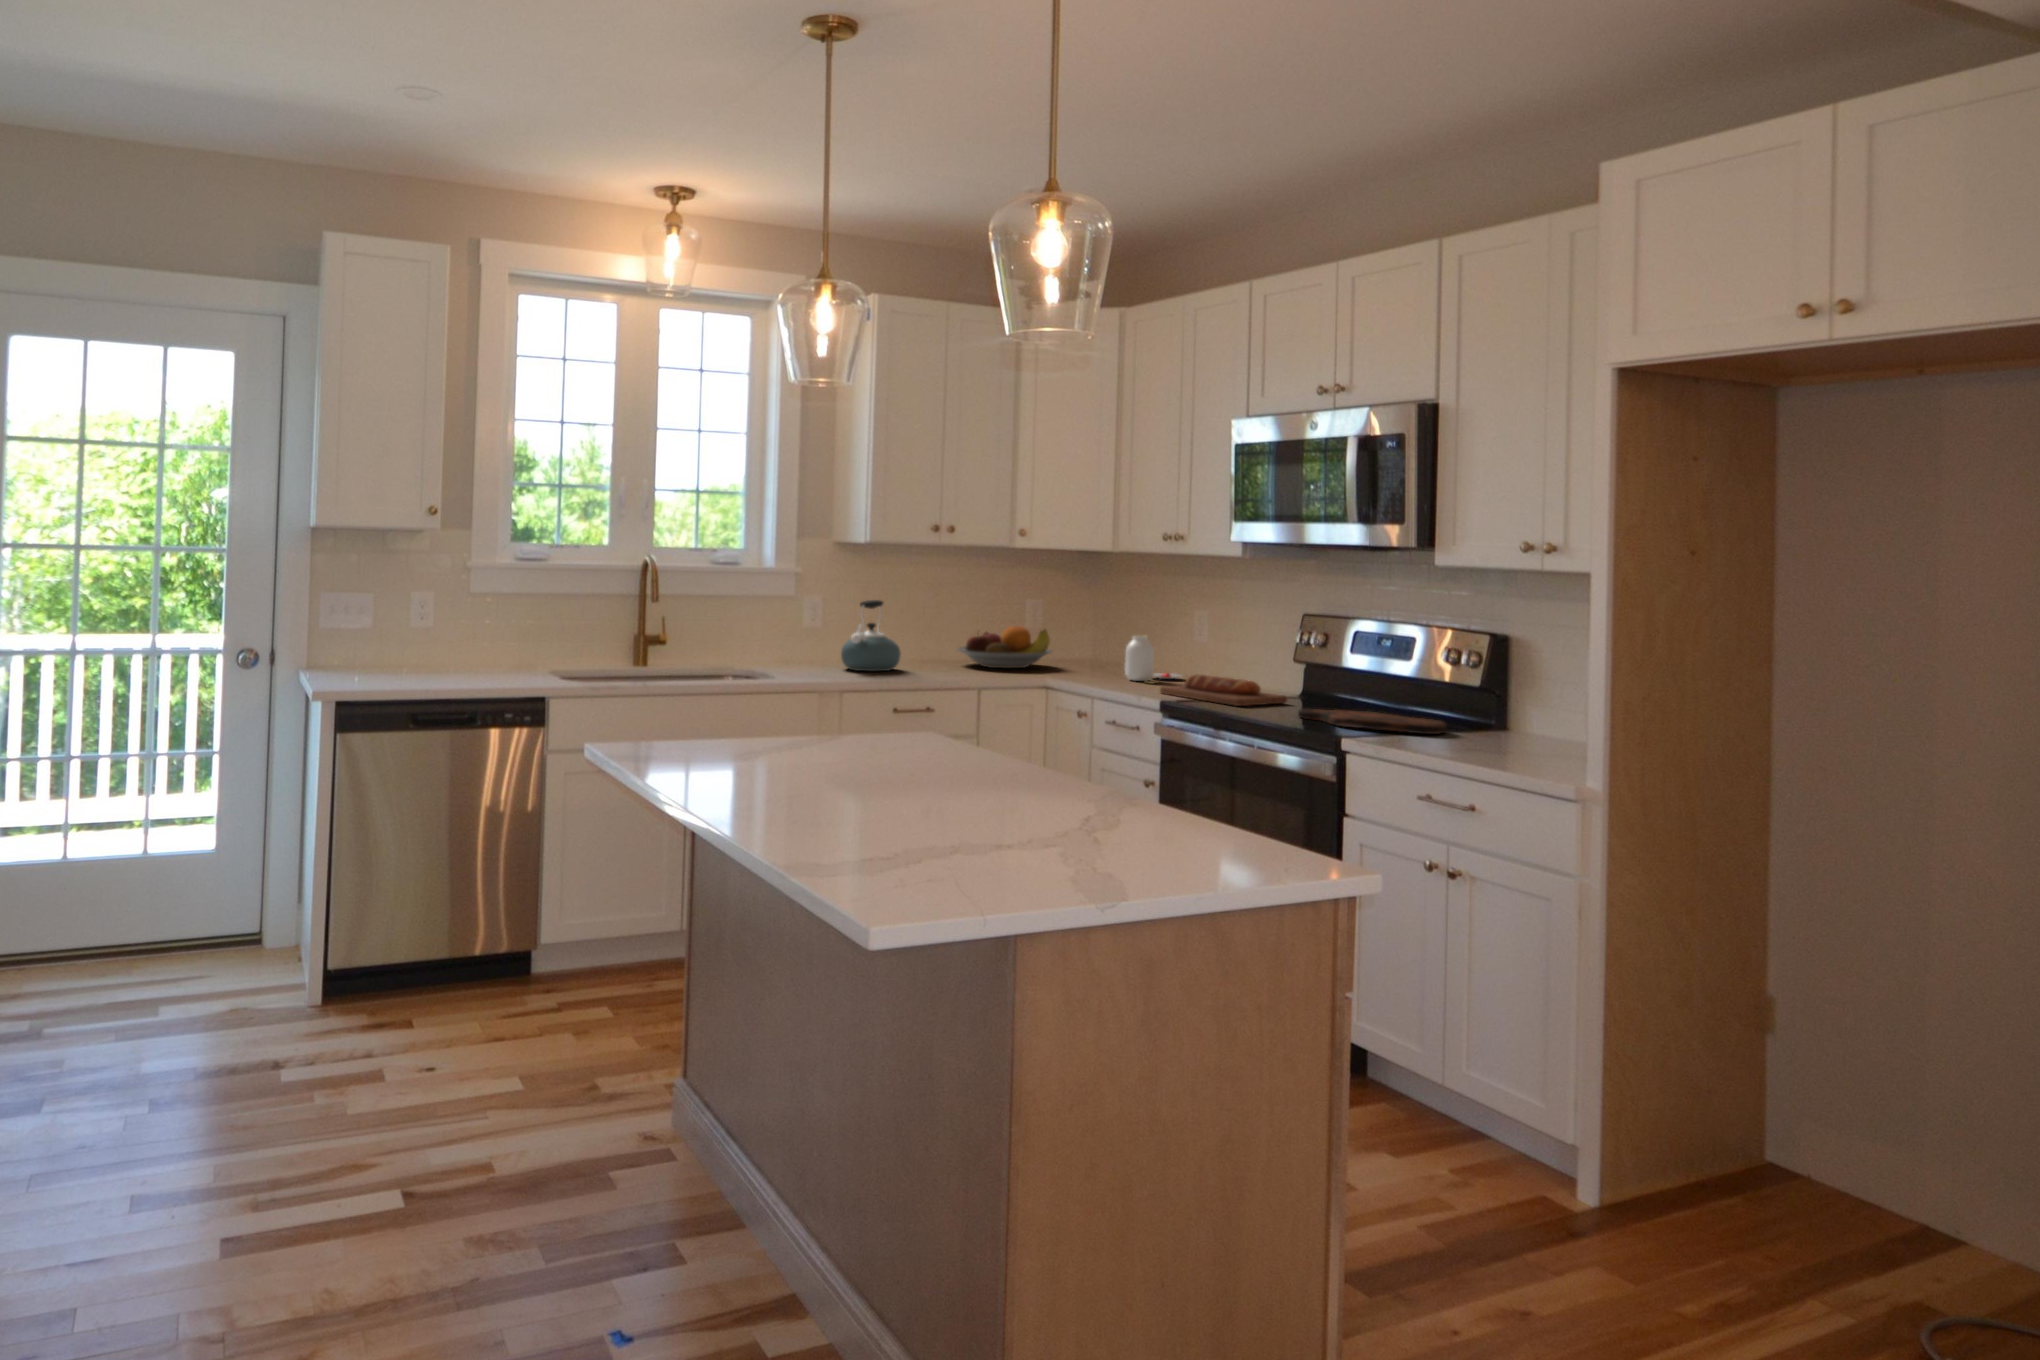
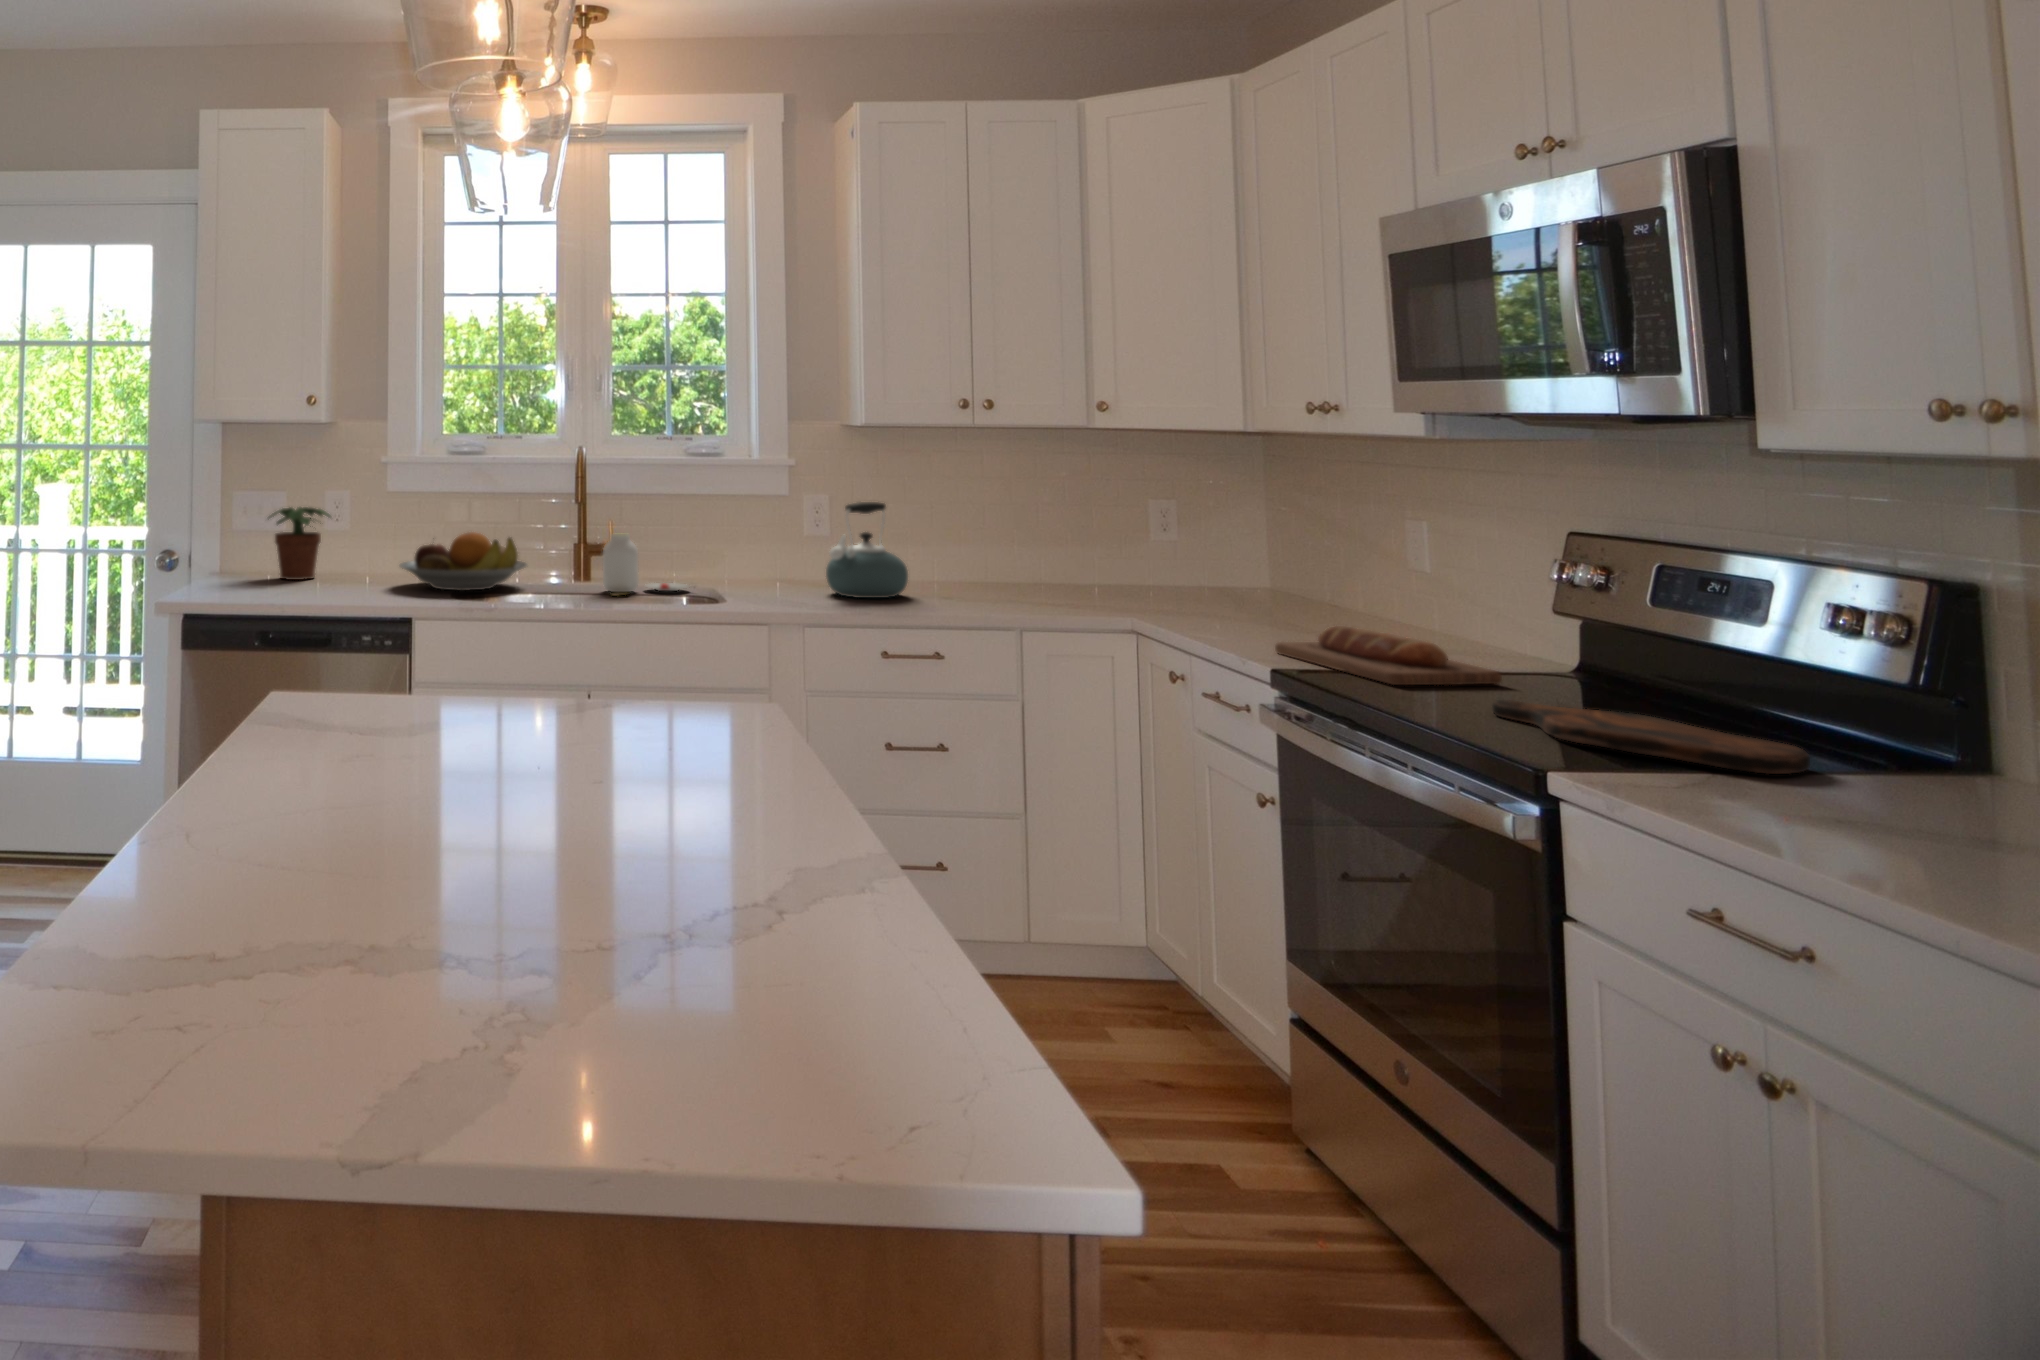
potted plant: none [363,607,422,672] -> present [269,507,331,580]
fruit bowl: present [958,626,1052,668] -> present [400,532,527,591]
jar: present [1125,635,1182,684] -> present [603,534,688,596]

